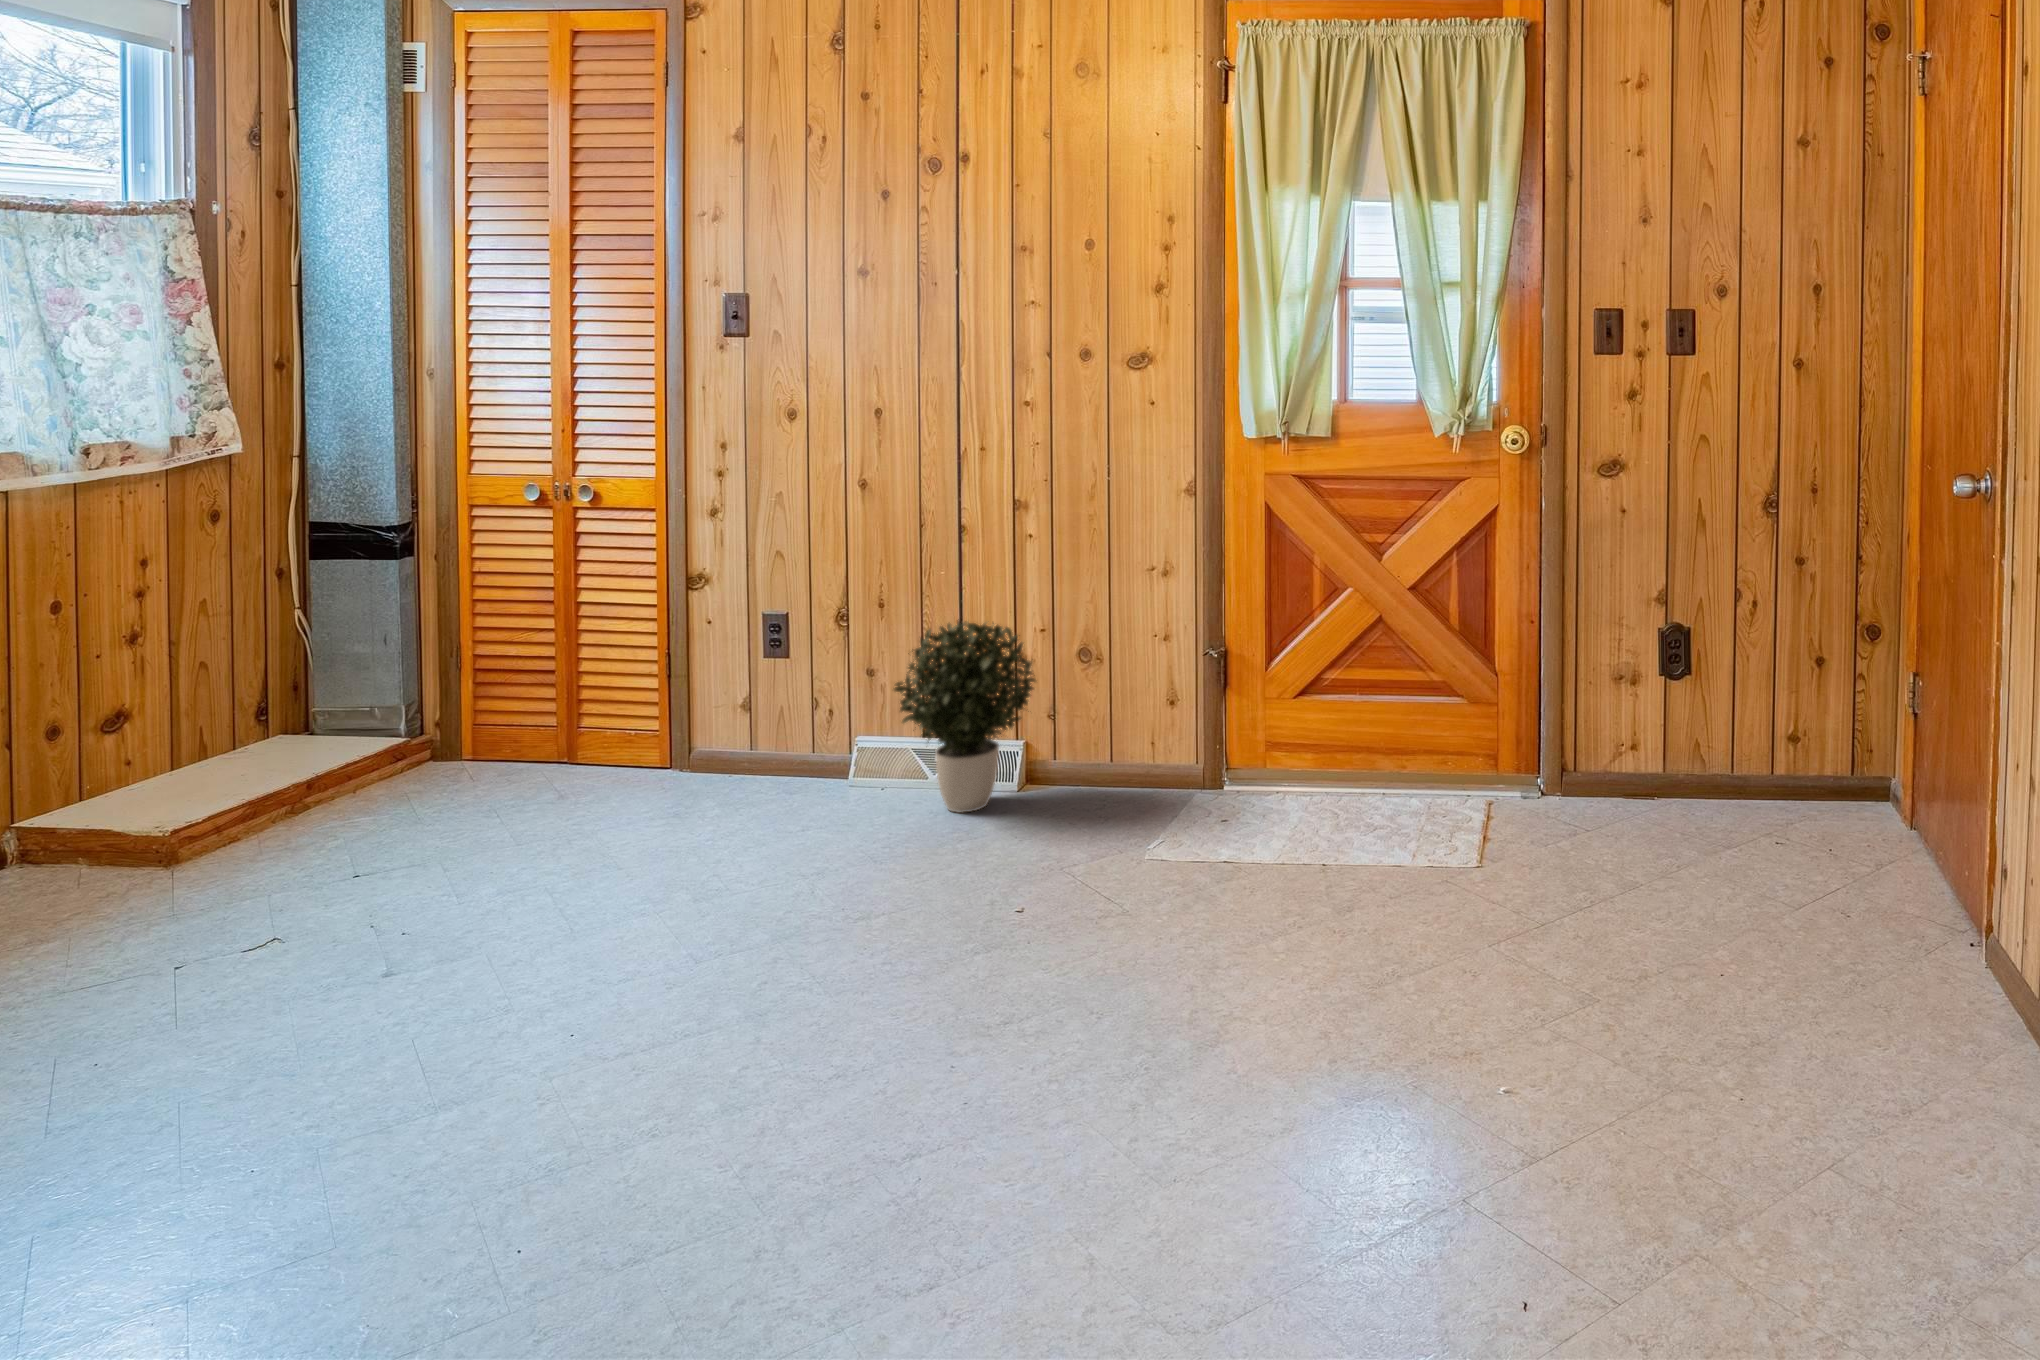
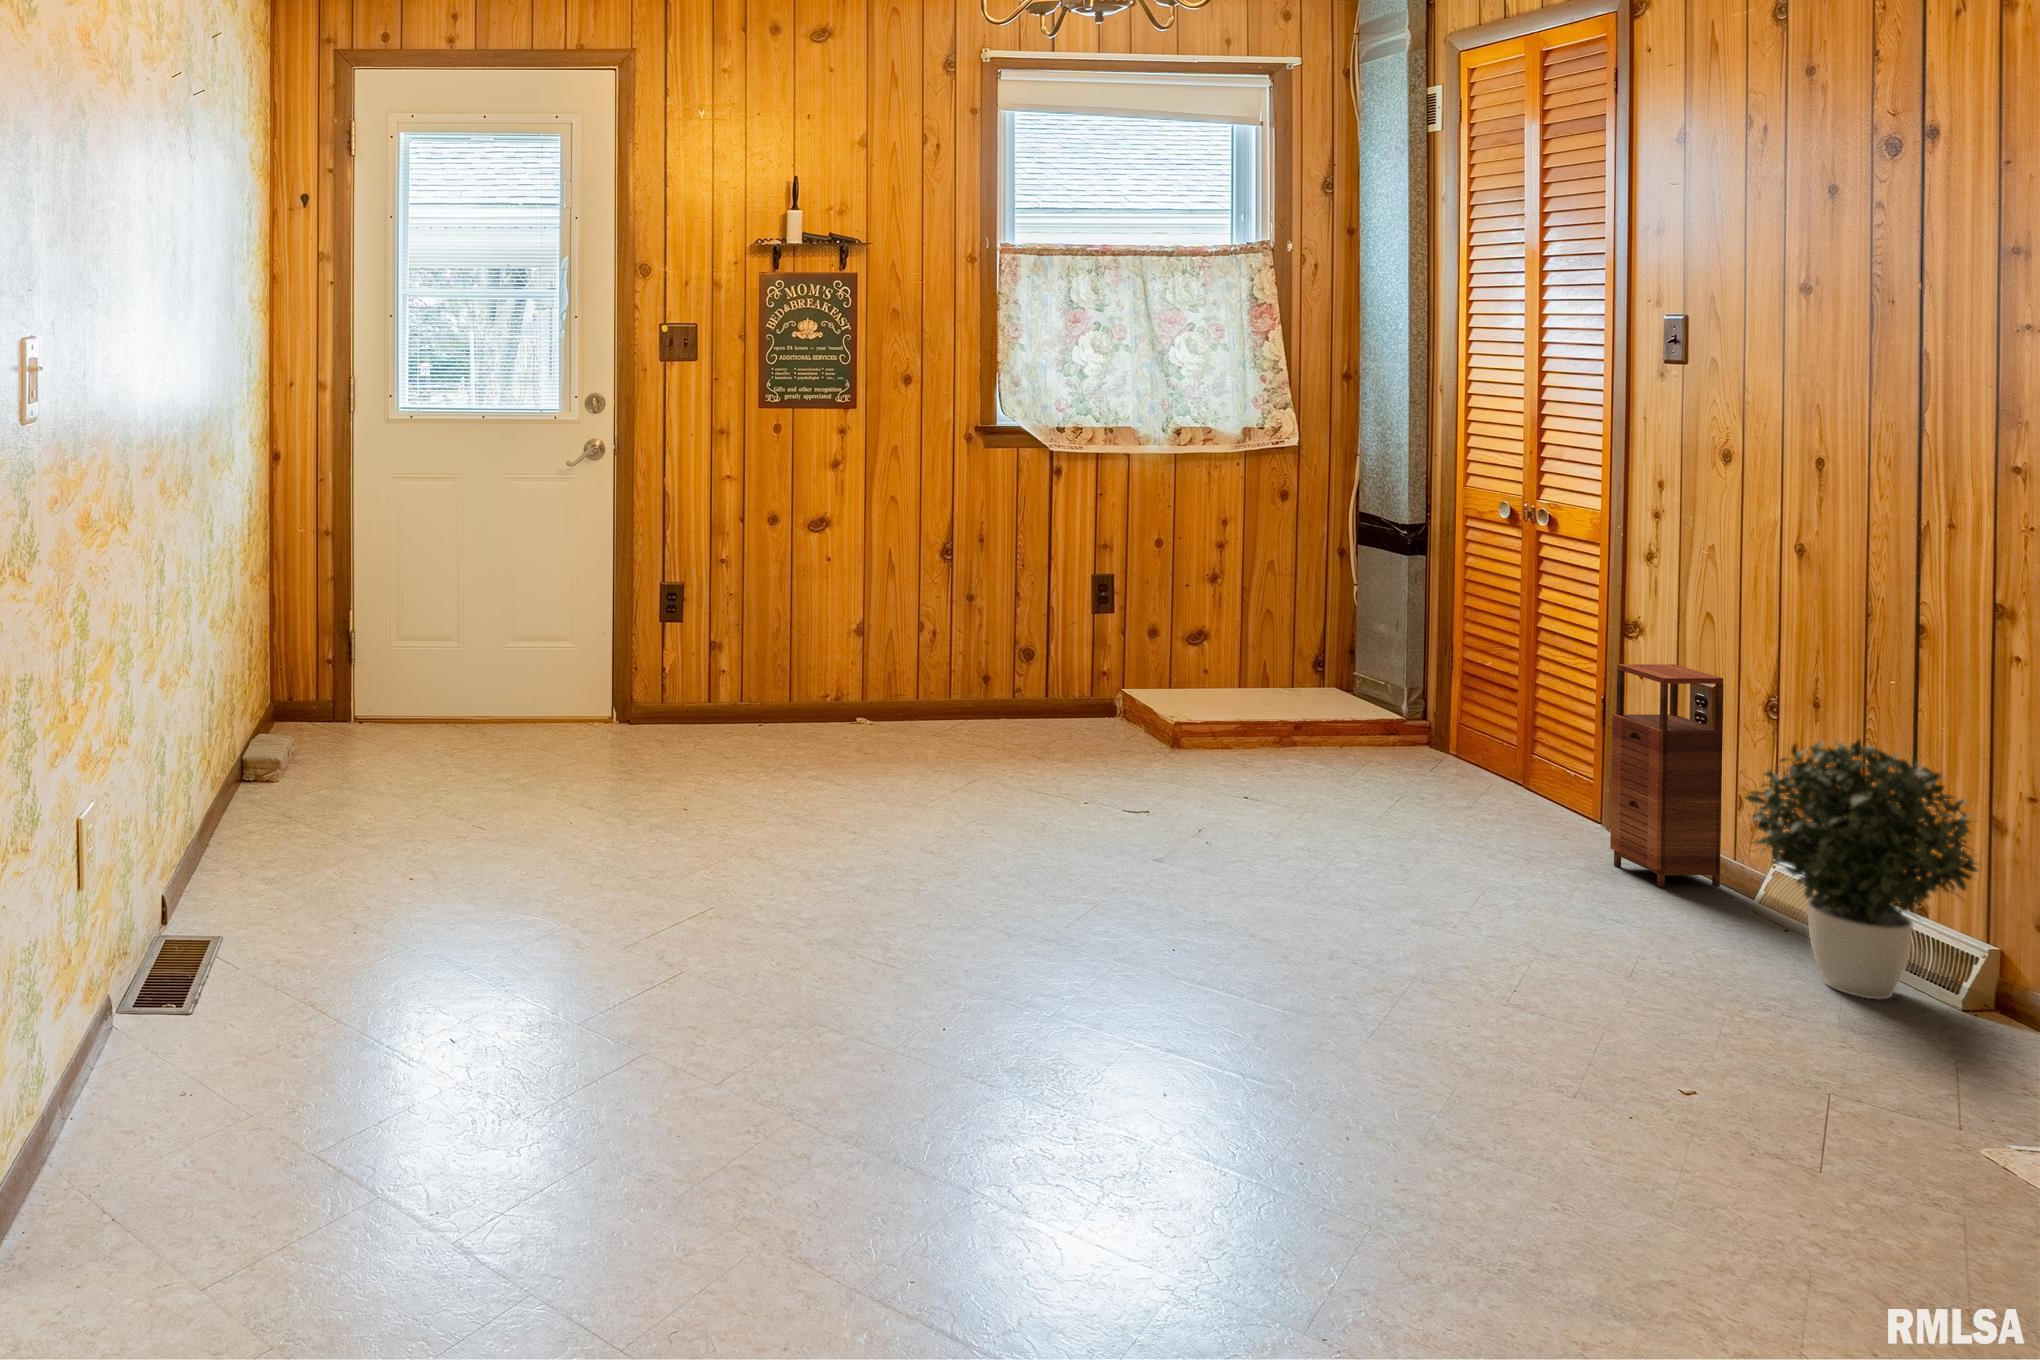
storage cabinet: none [724,601,809,796] -> present [1610,664,1724,887]

